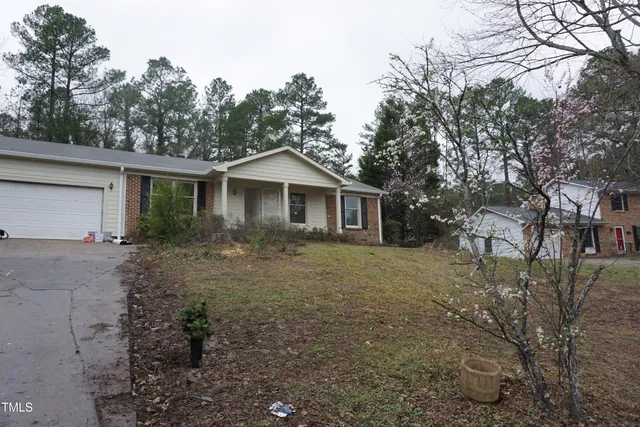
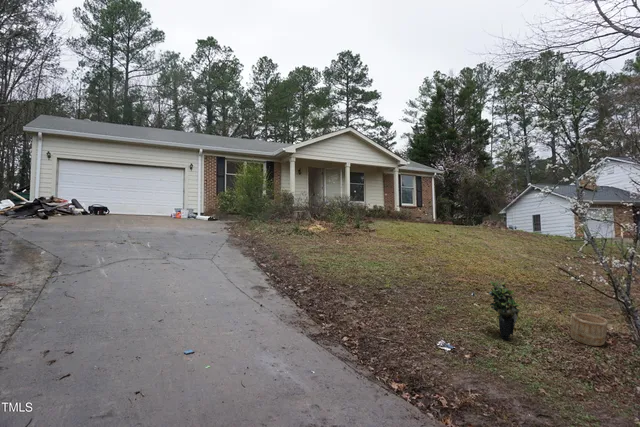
potted plant: present [179,299,215,368] -> present [489,281,521,340]

